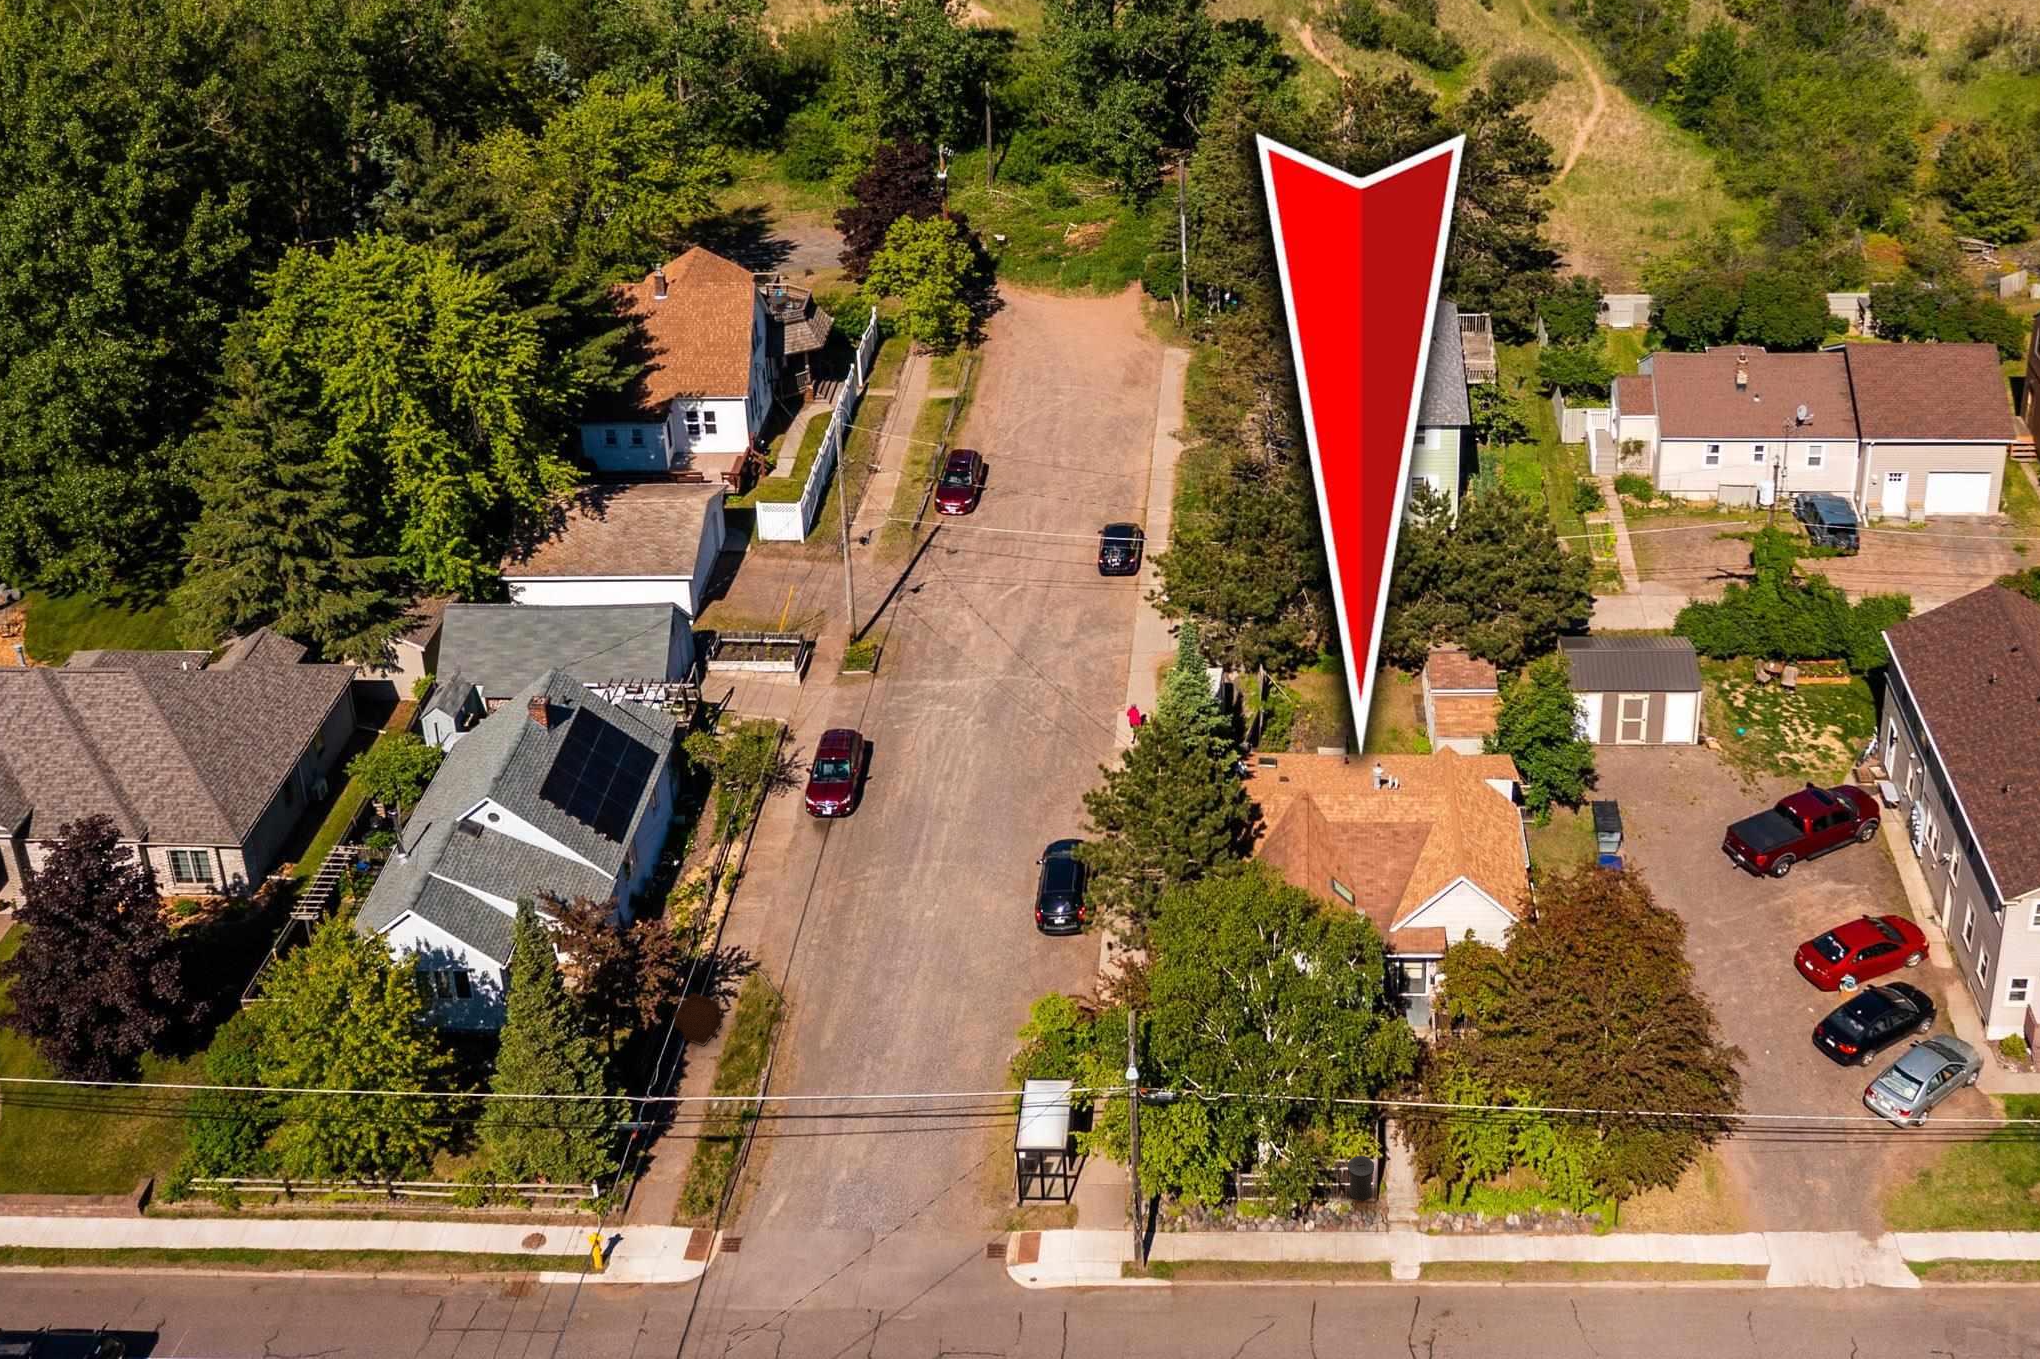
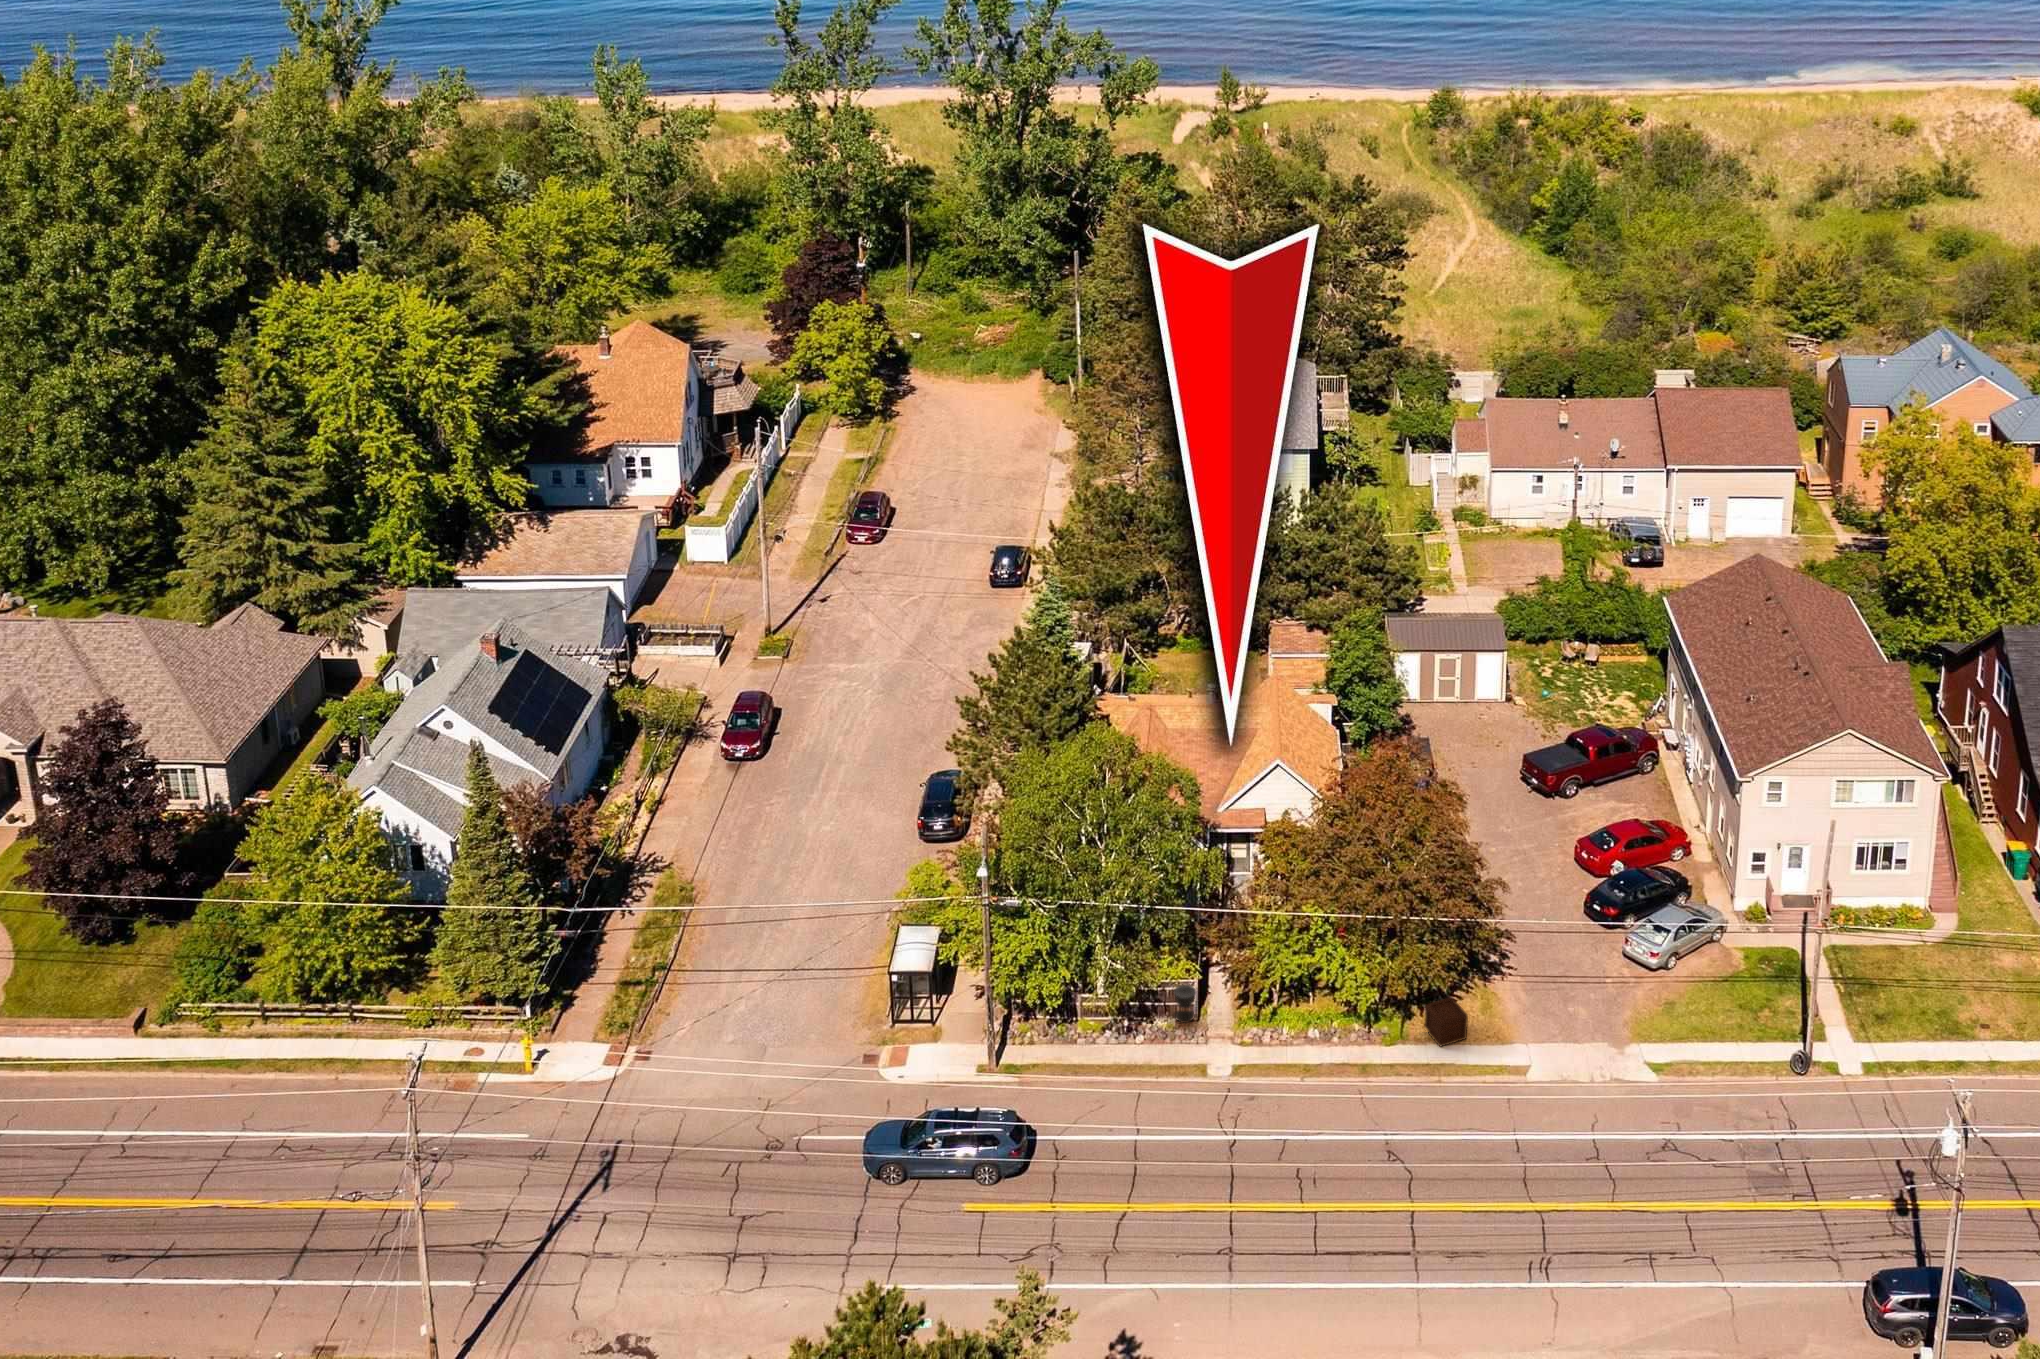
wooden crate: present [674,993,723,1046] -> present [1424,997,1468,1046]

